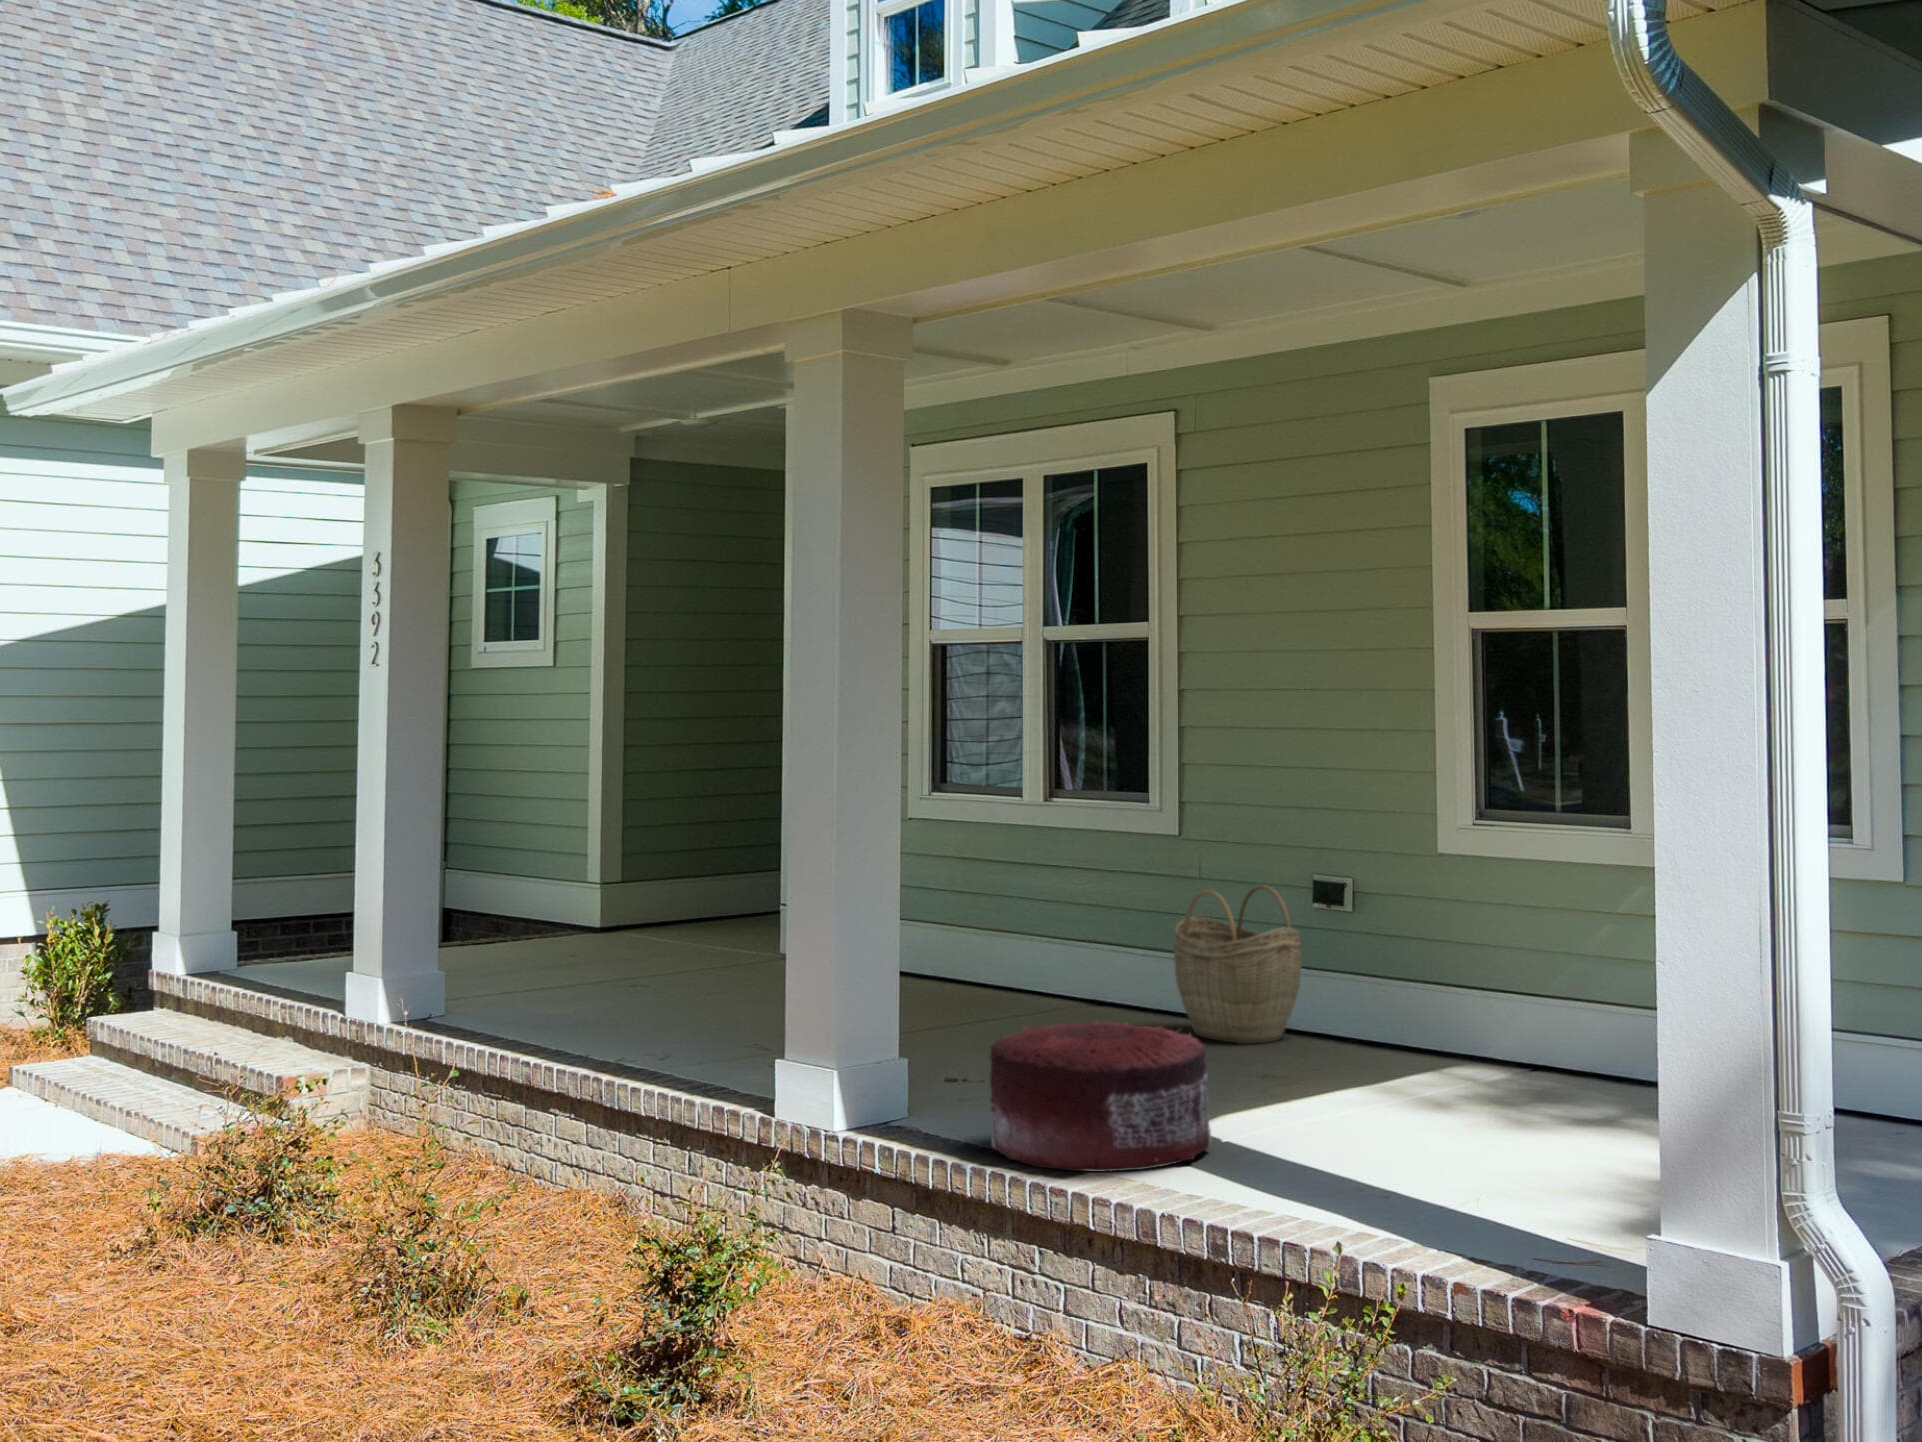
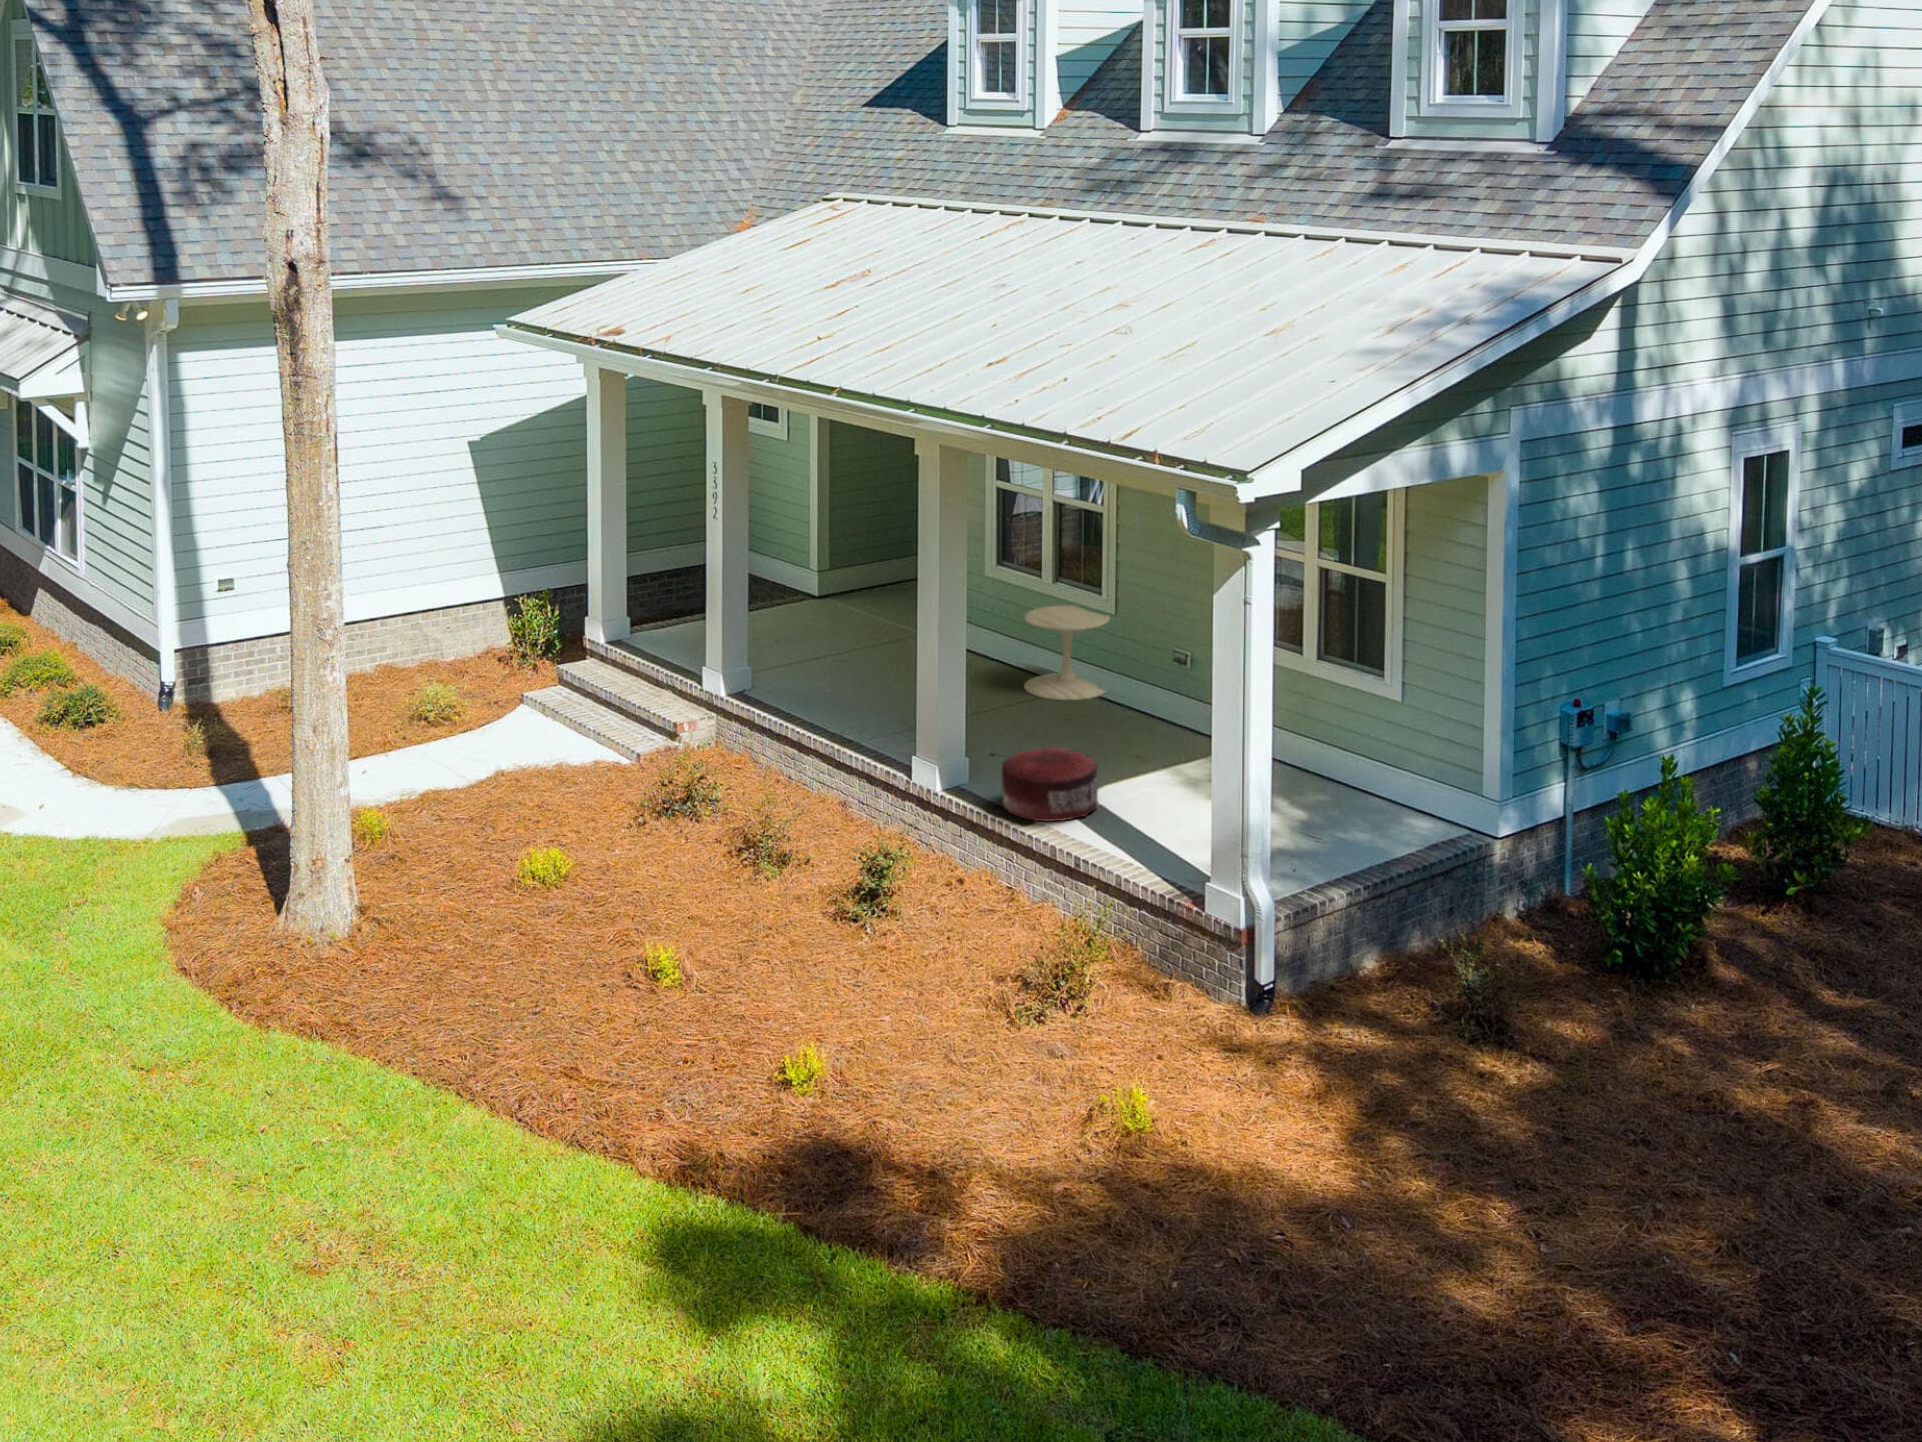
side table: none [978,861,1141,1027] -> present [1024,605,1110,700]
woven basket: present [1174,885,1301,1044] -> none [1119,638,1183,720]

